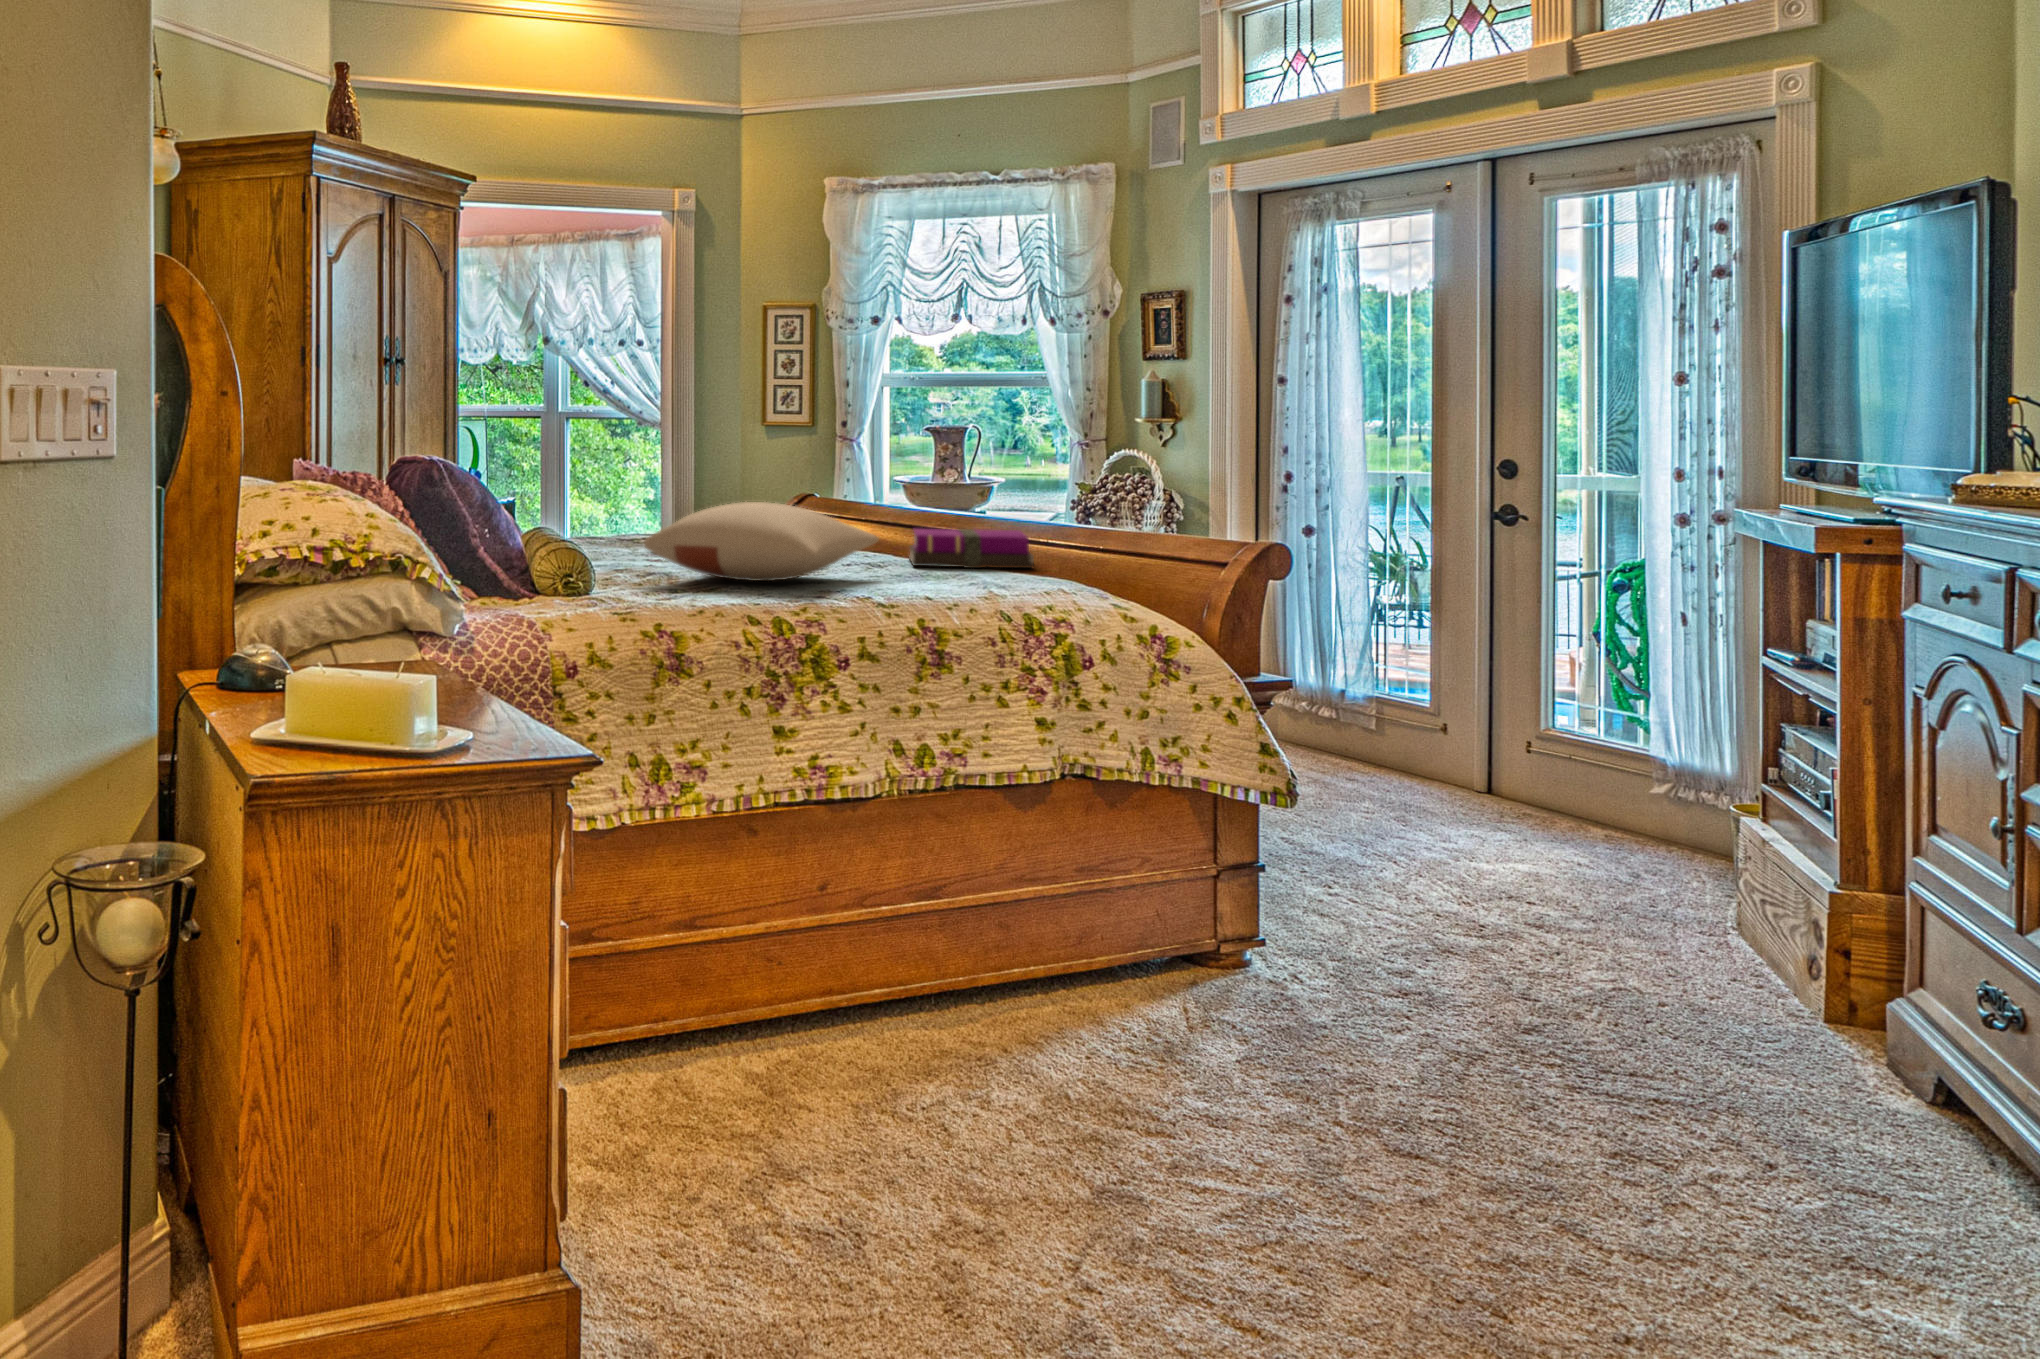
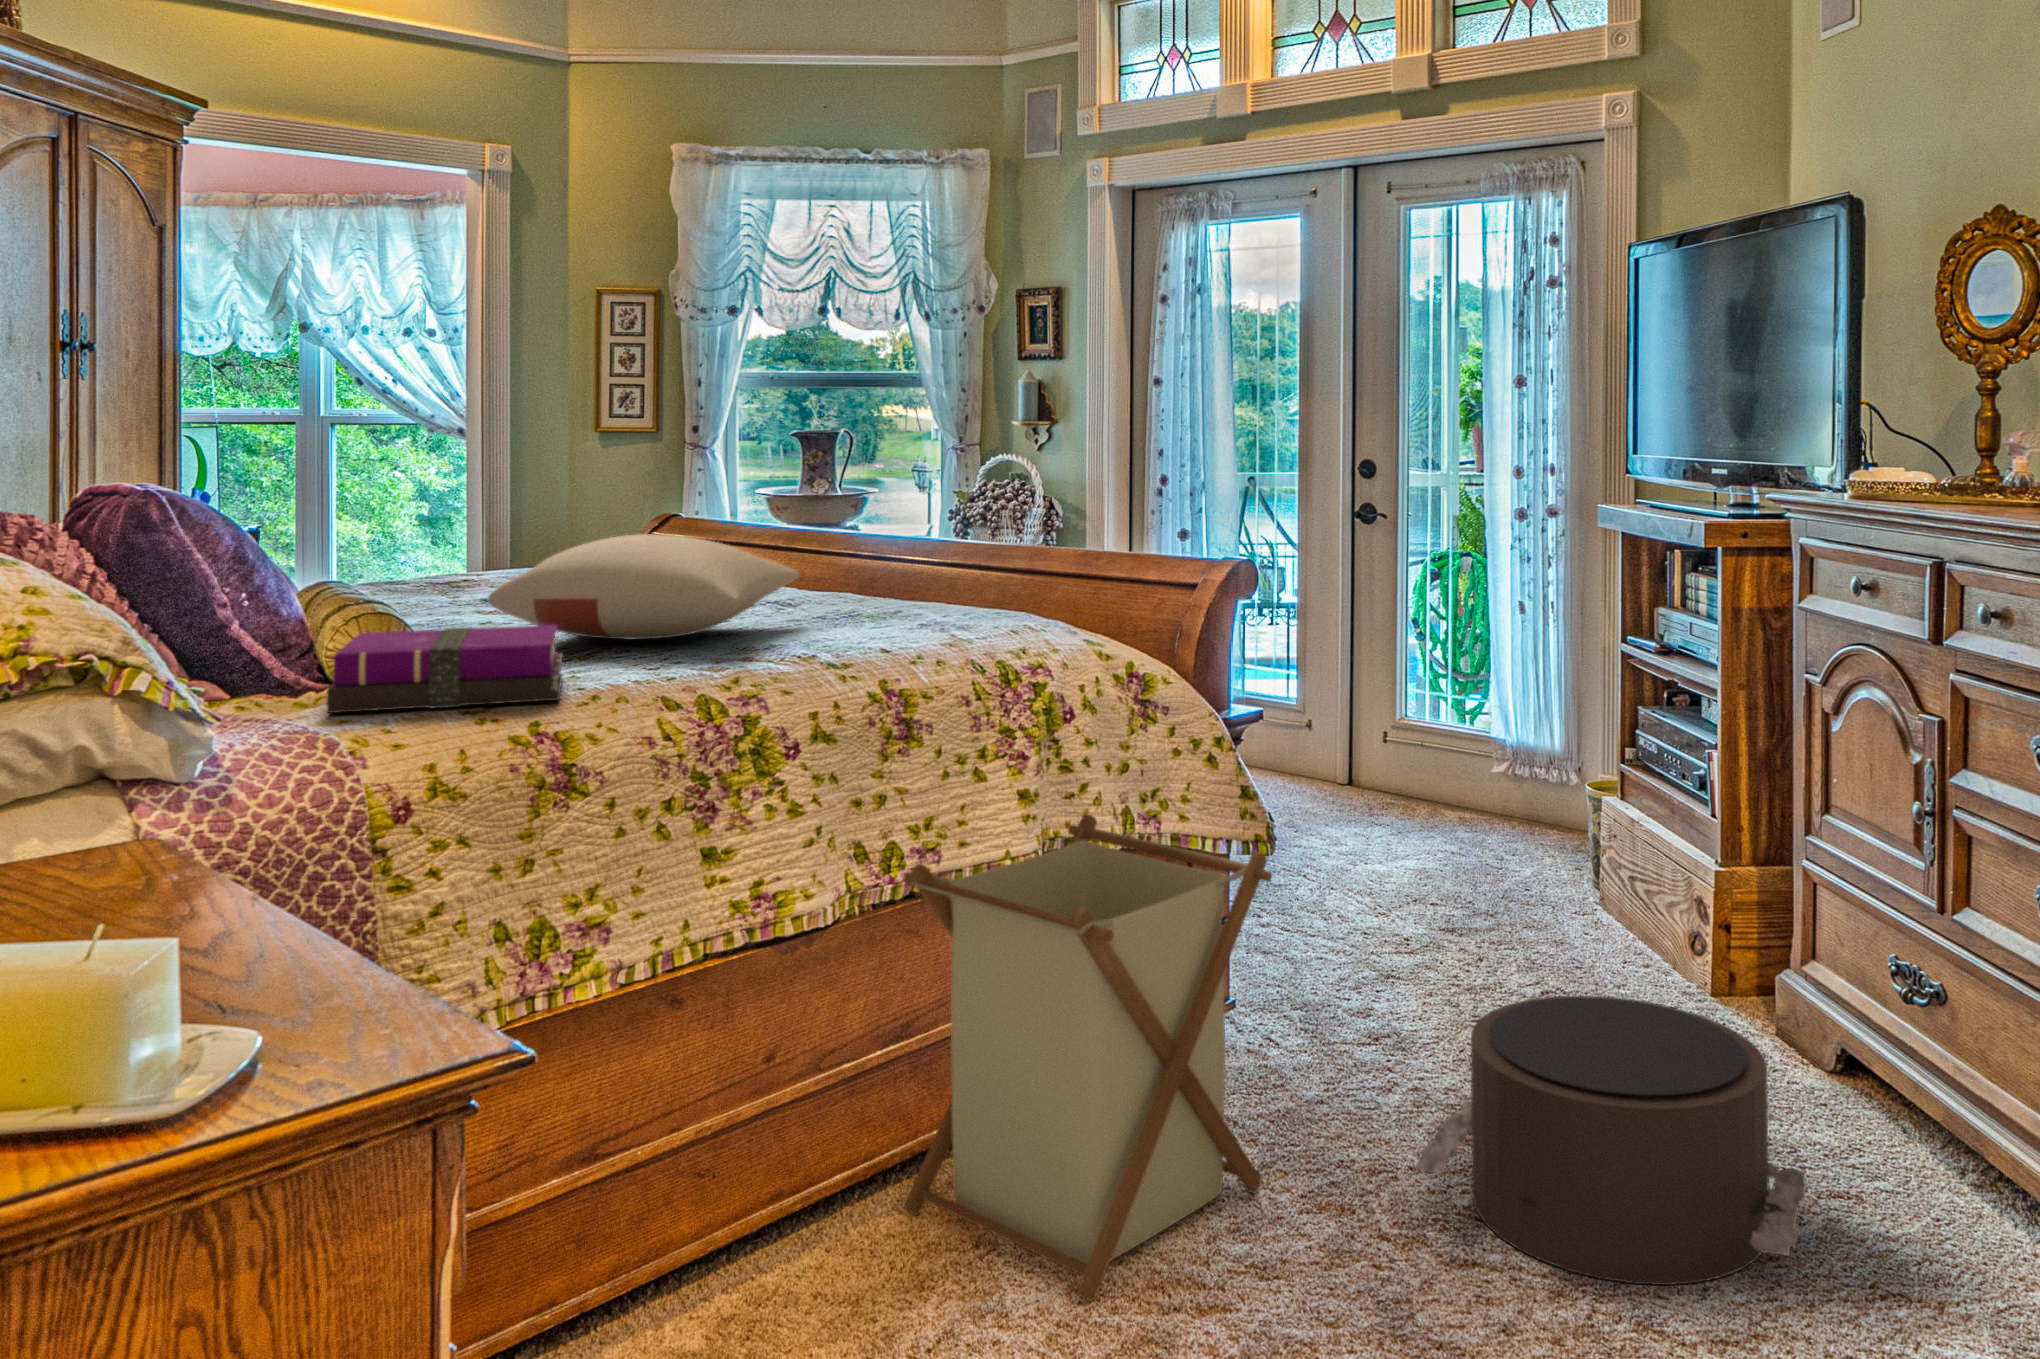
notebook: present [909,529,1034,568] -> present [326,625,562,713]
laundry basket: none [933,745,1246,1110] -> present [903,814,1272,1301]
pouf: none [1377,957,1802,1218] -> present [1416,996,1805,1285]

